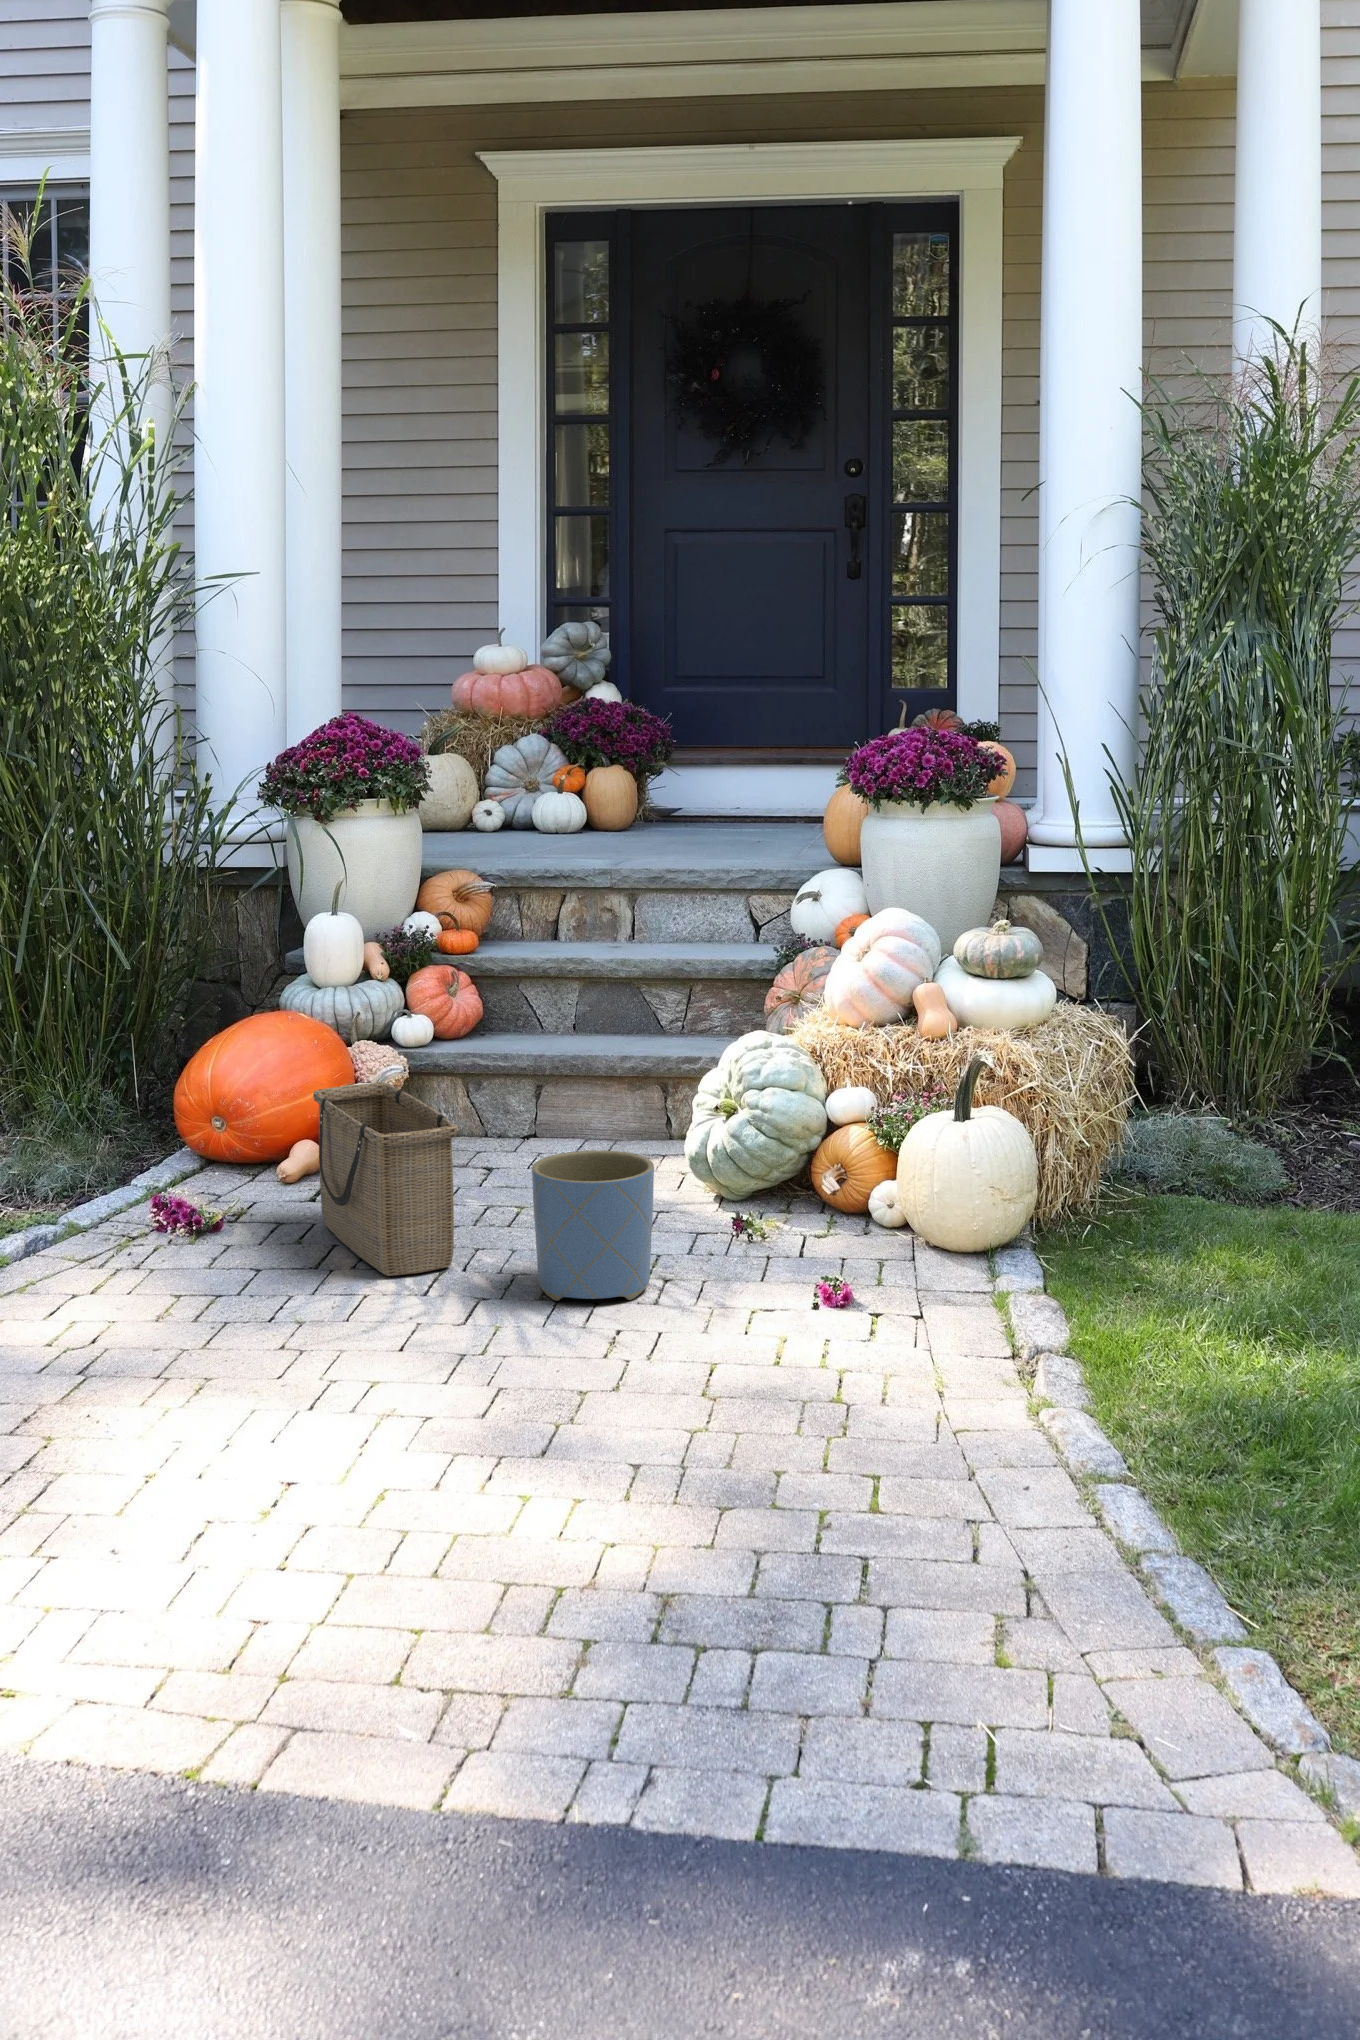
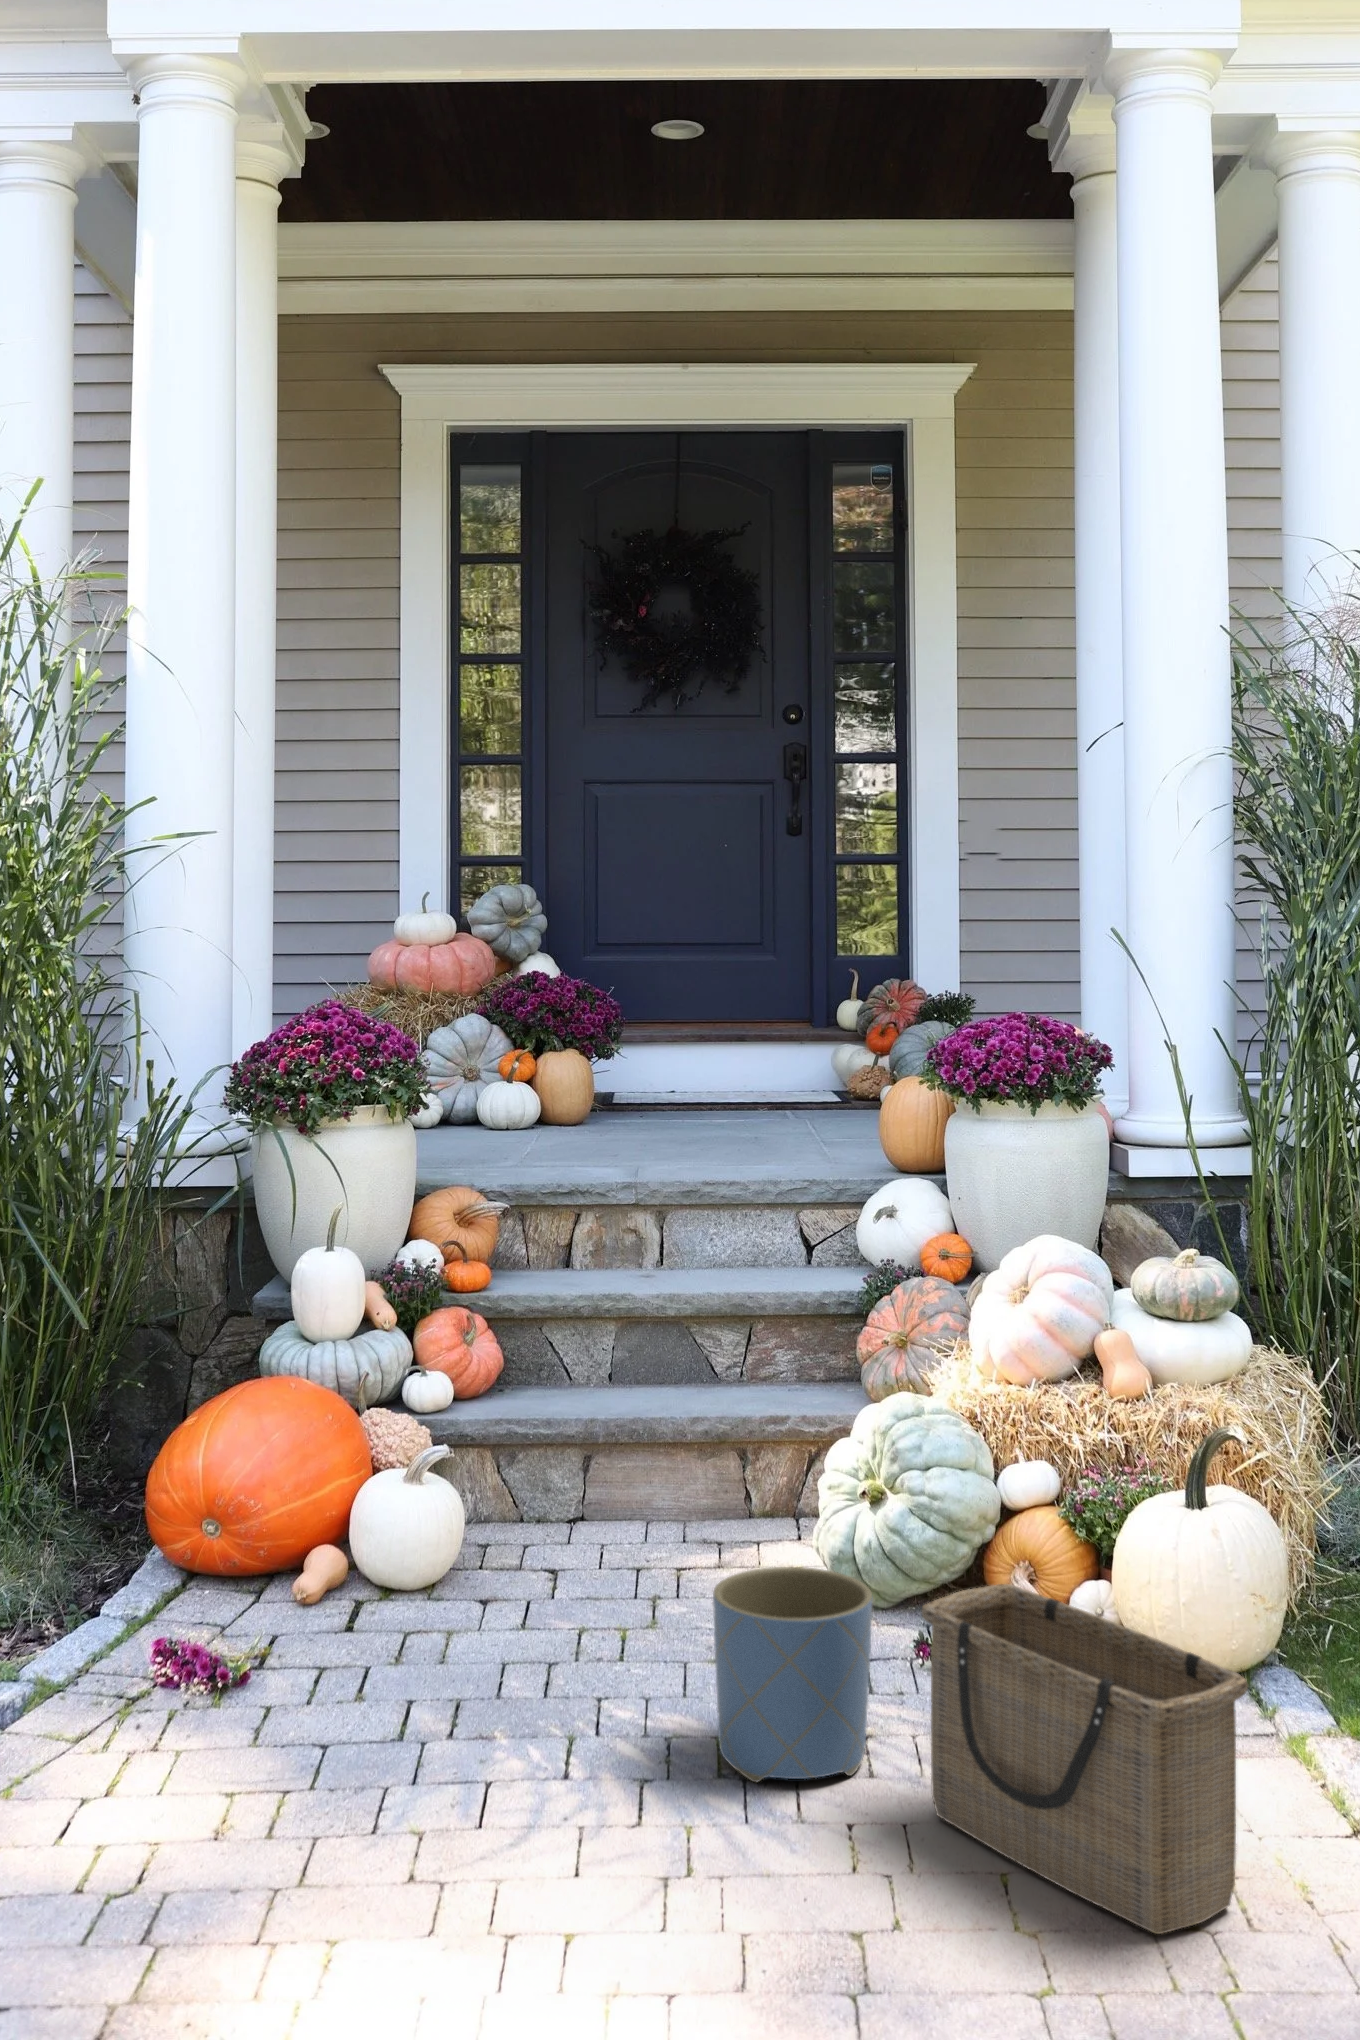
basket: present [313,1083,457,1276] -> present [922,1584,1248,1934]

